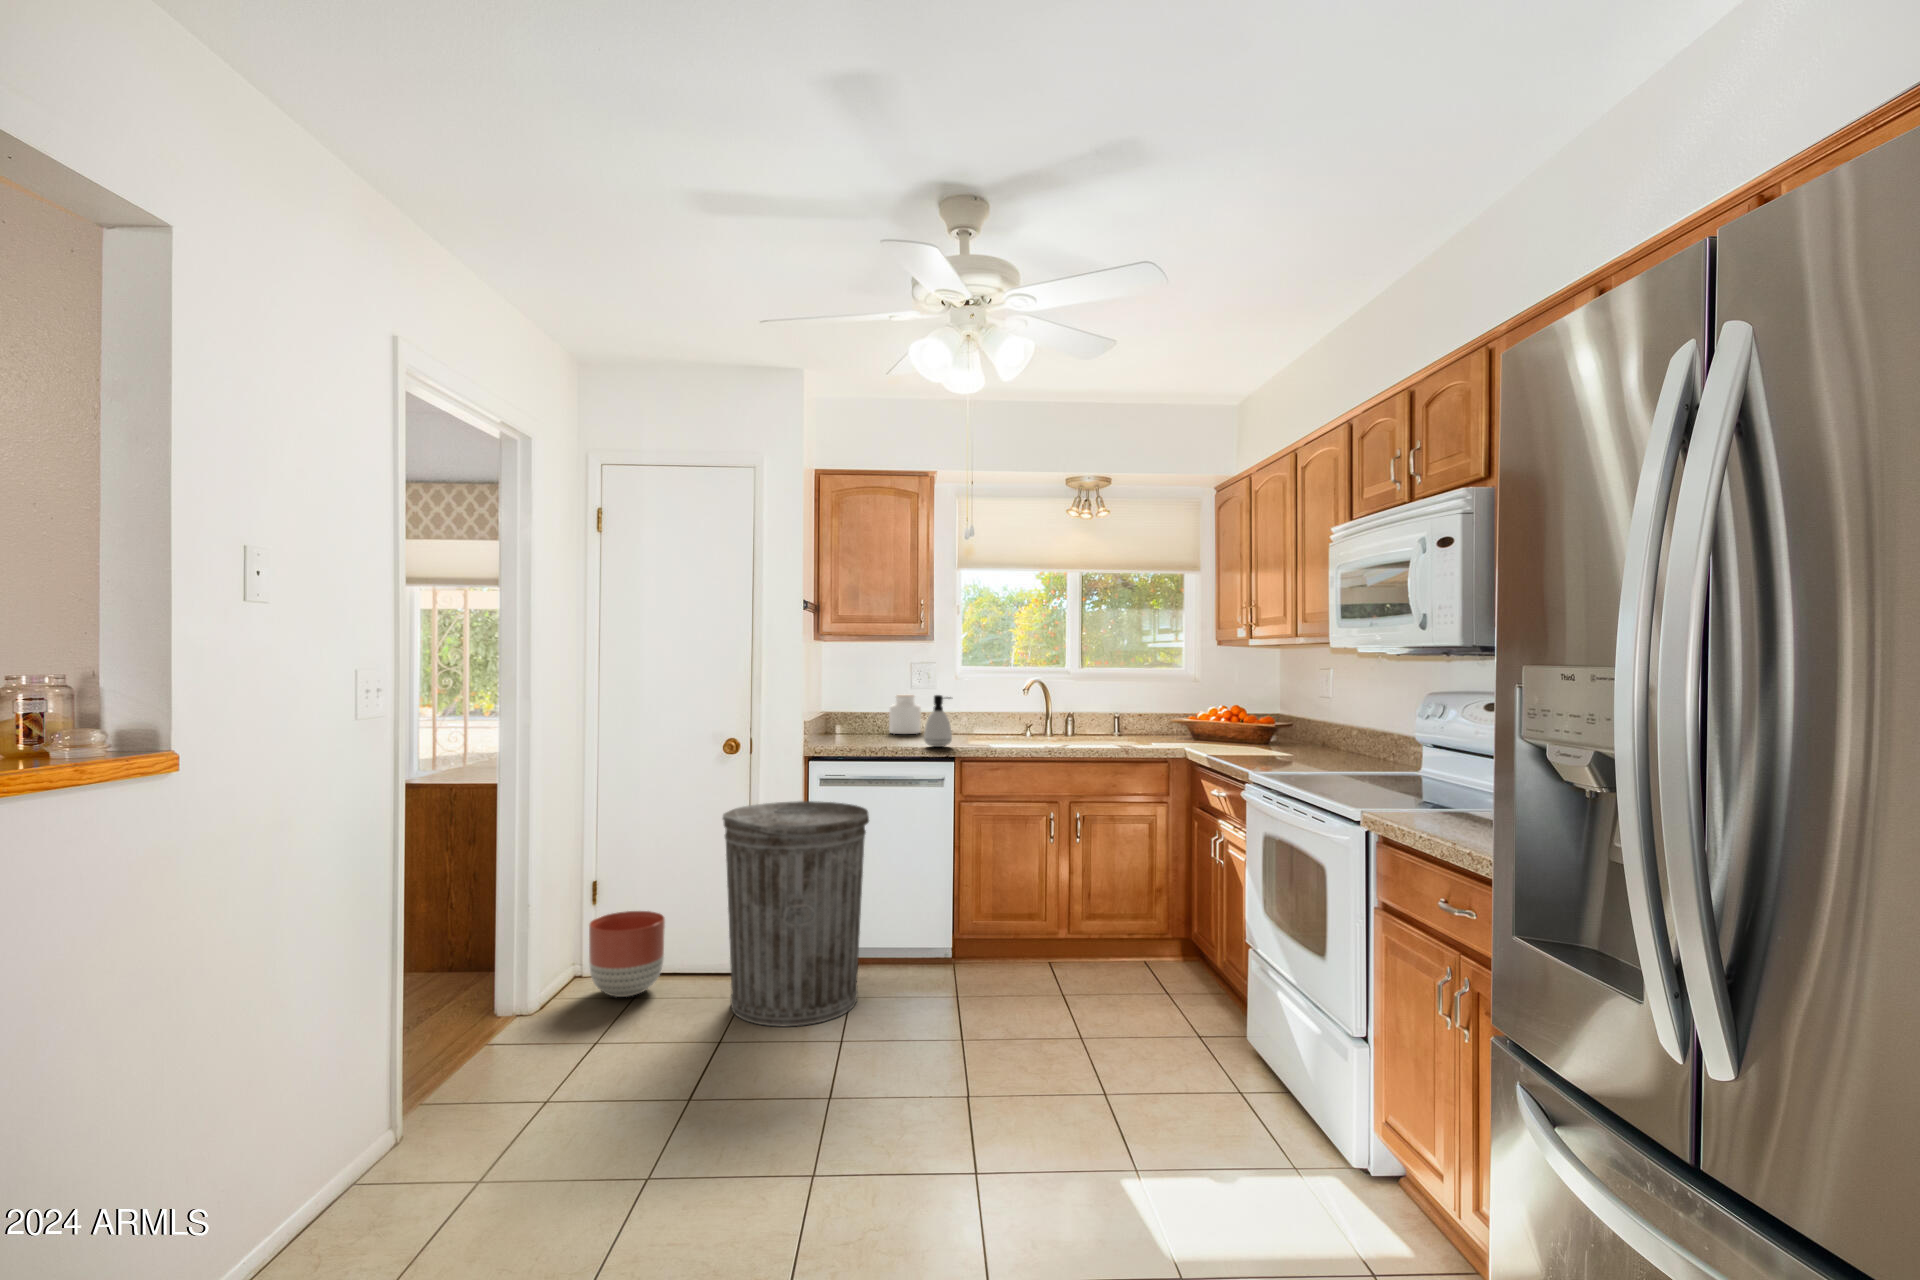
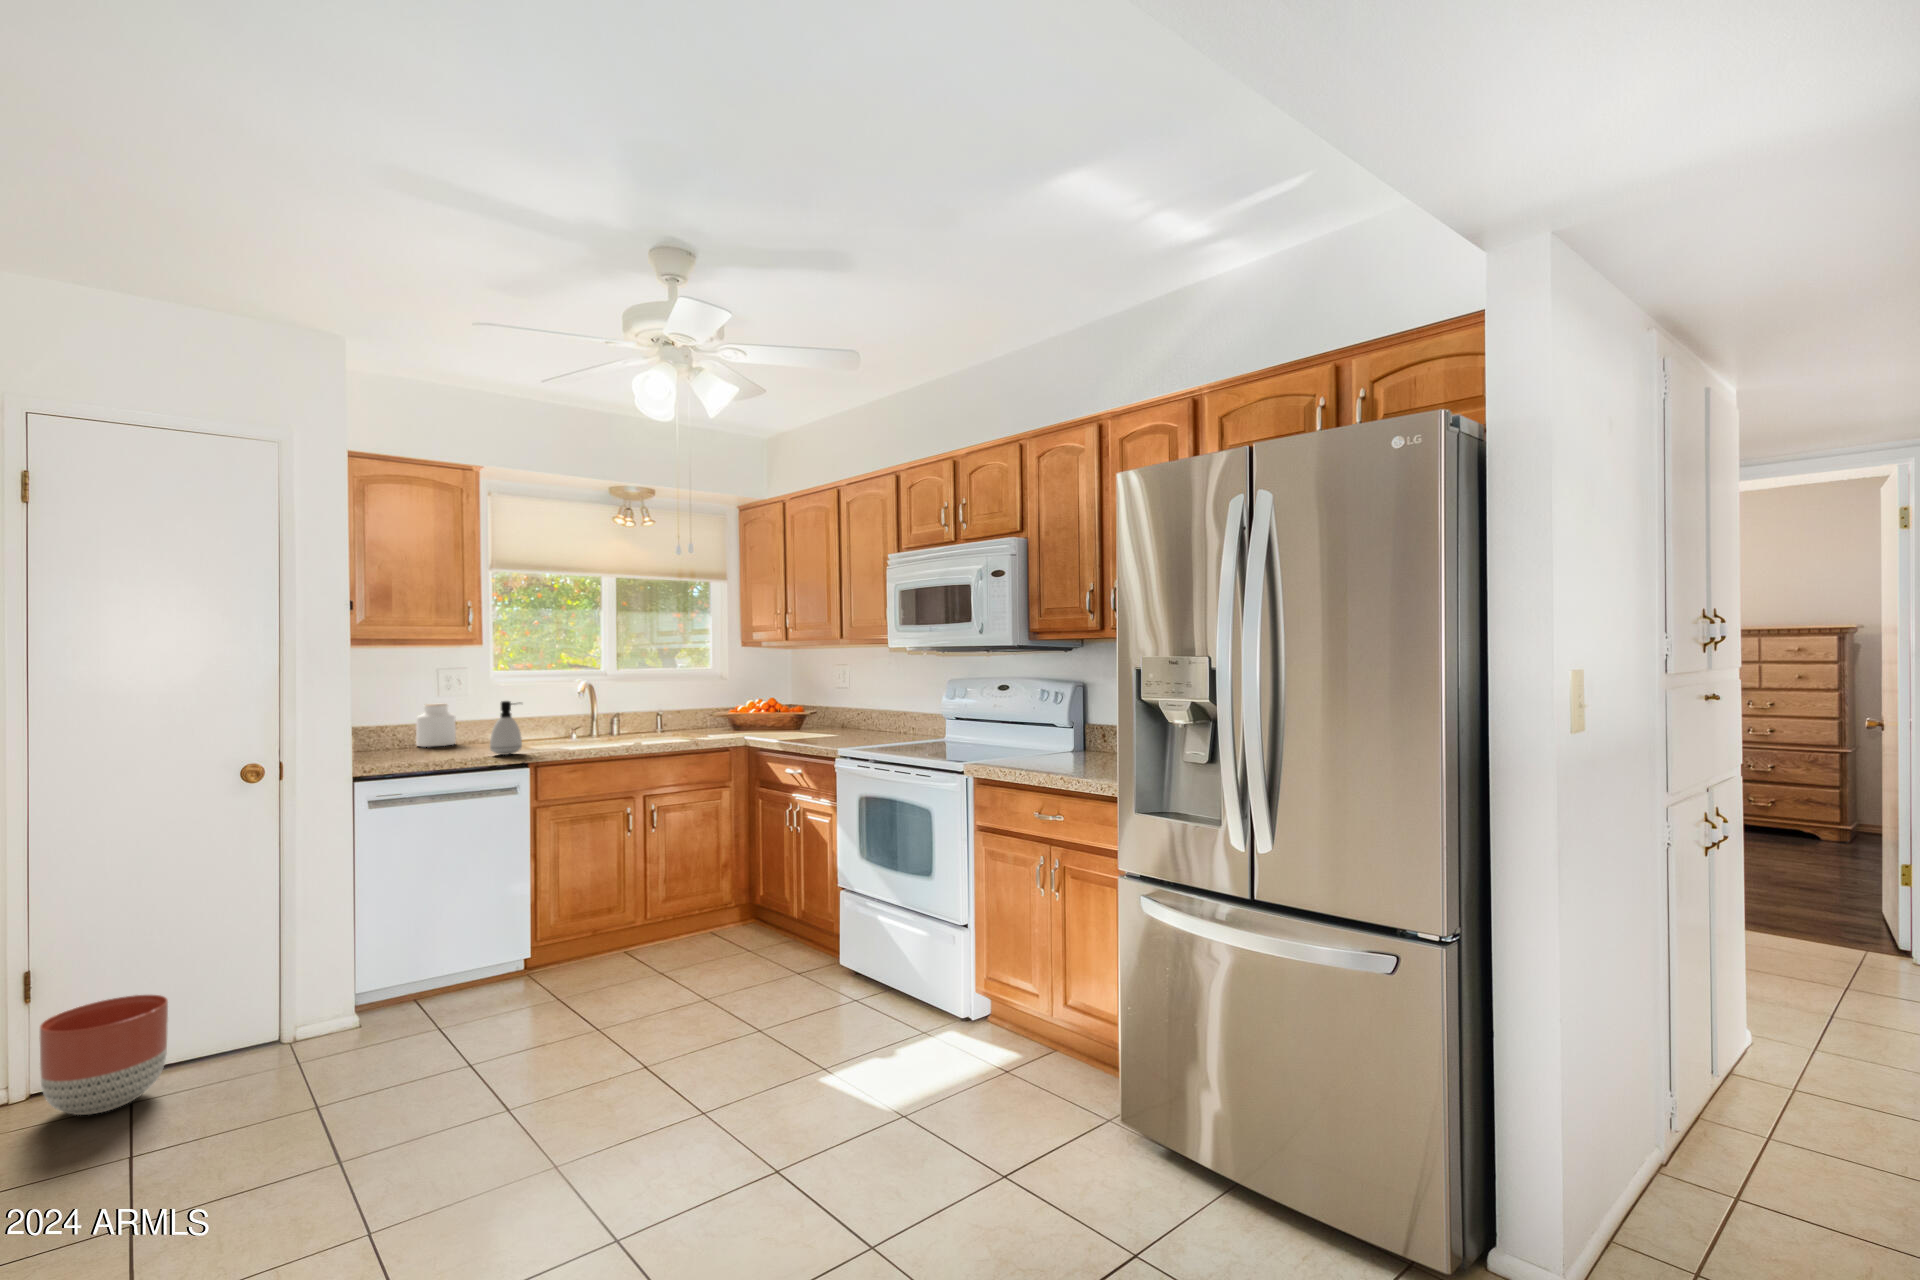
trash can: present [723,801,869,1027] -> none [271,823,468,1083]

